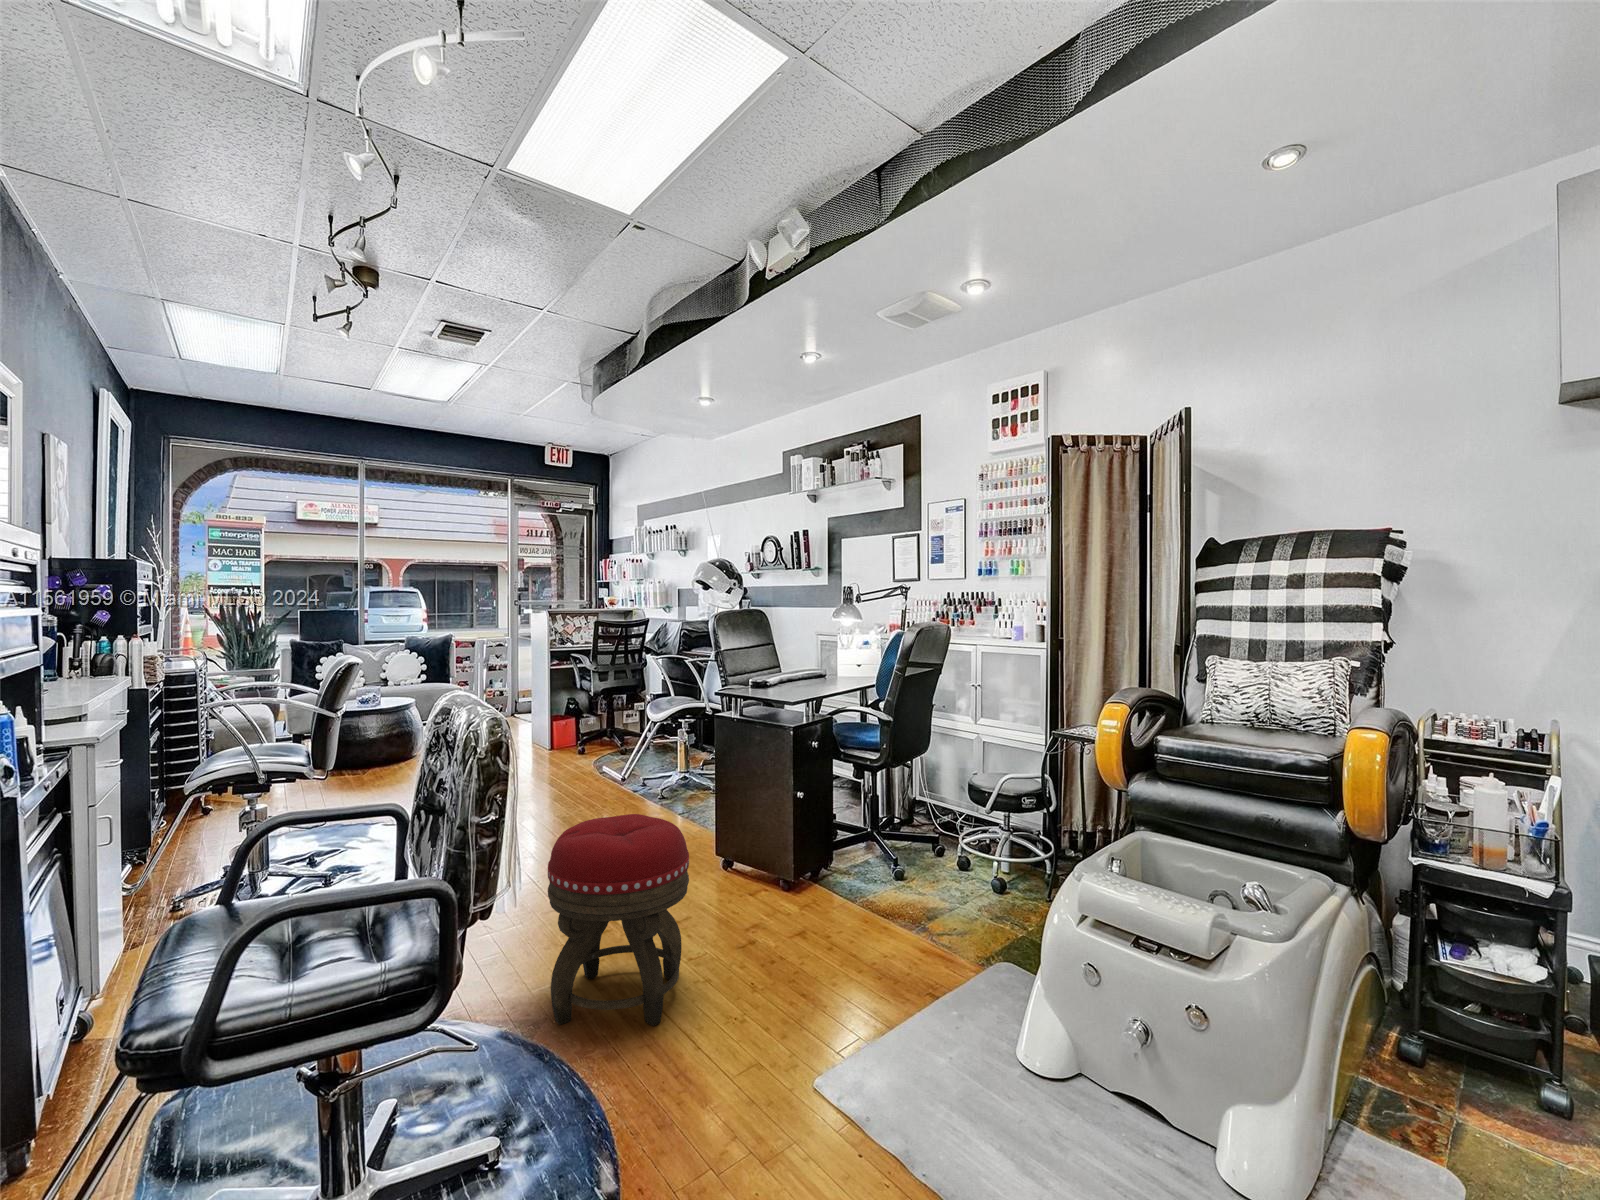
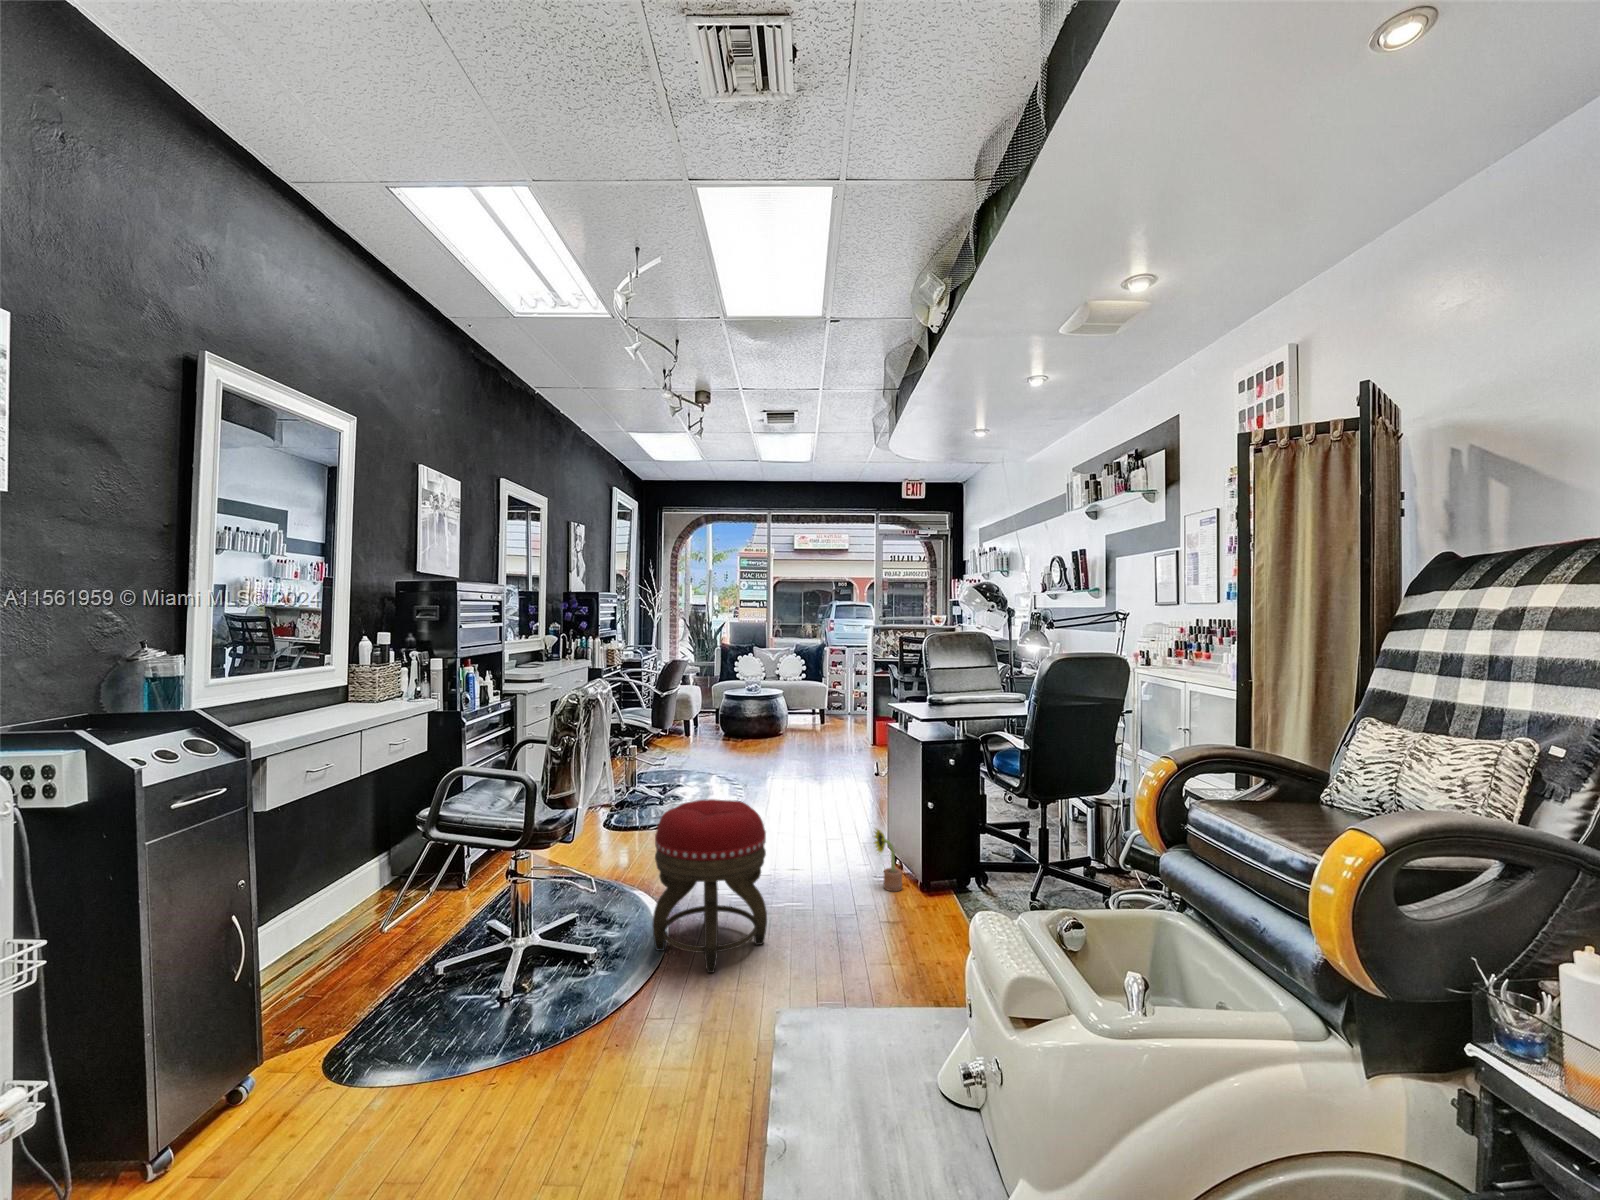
decorative plant: none [713,821,748,888] -> present [874,829,902,891]

